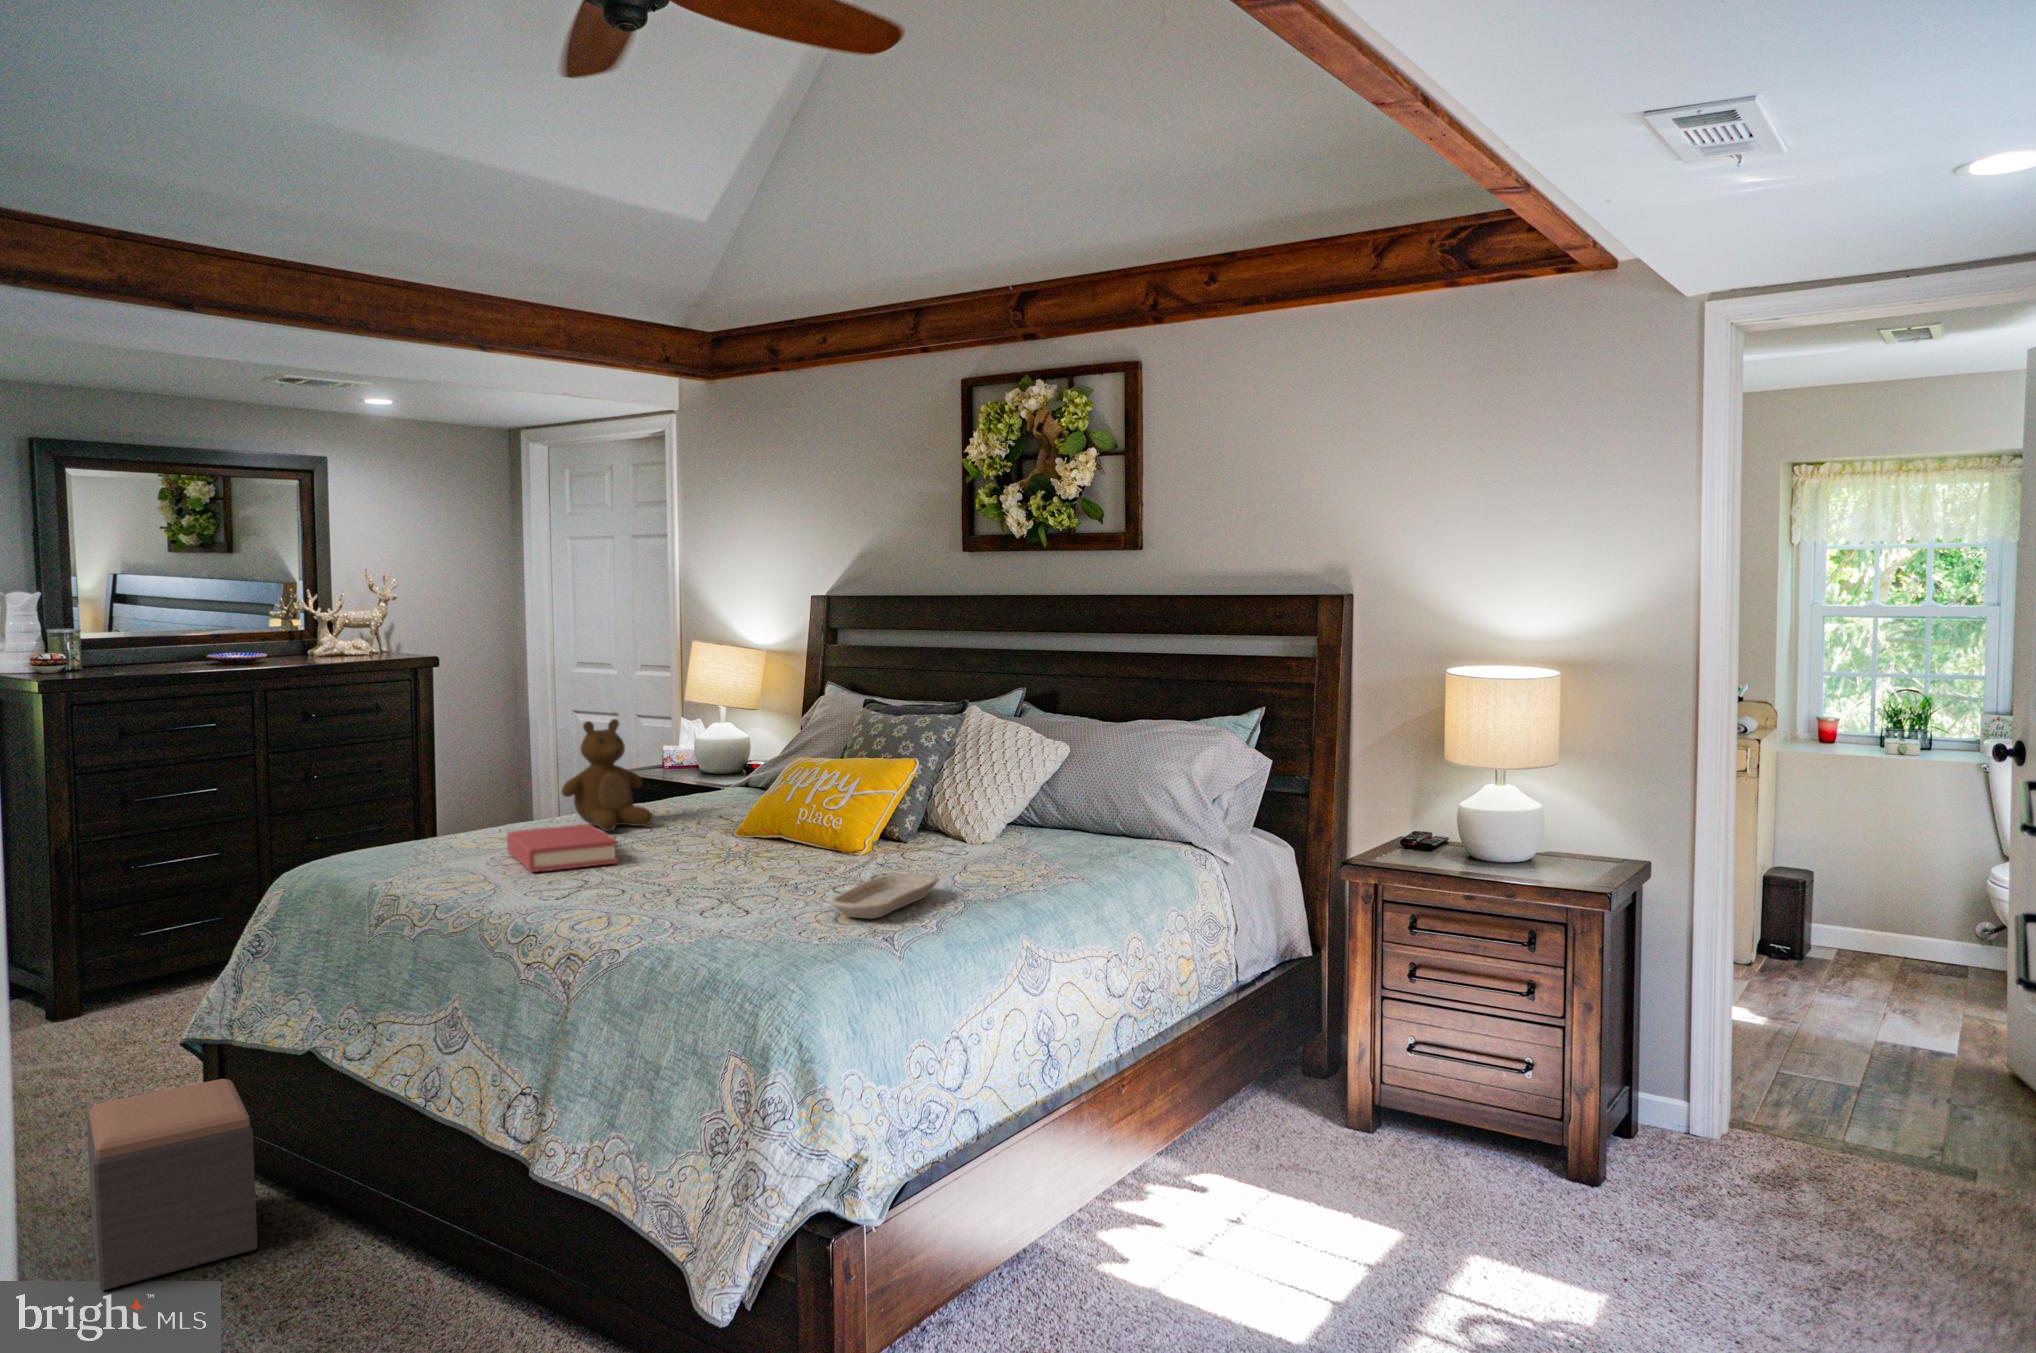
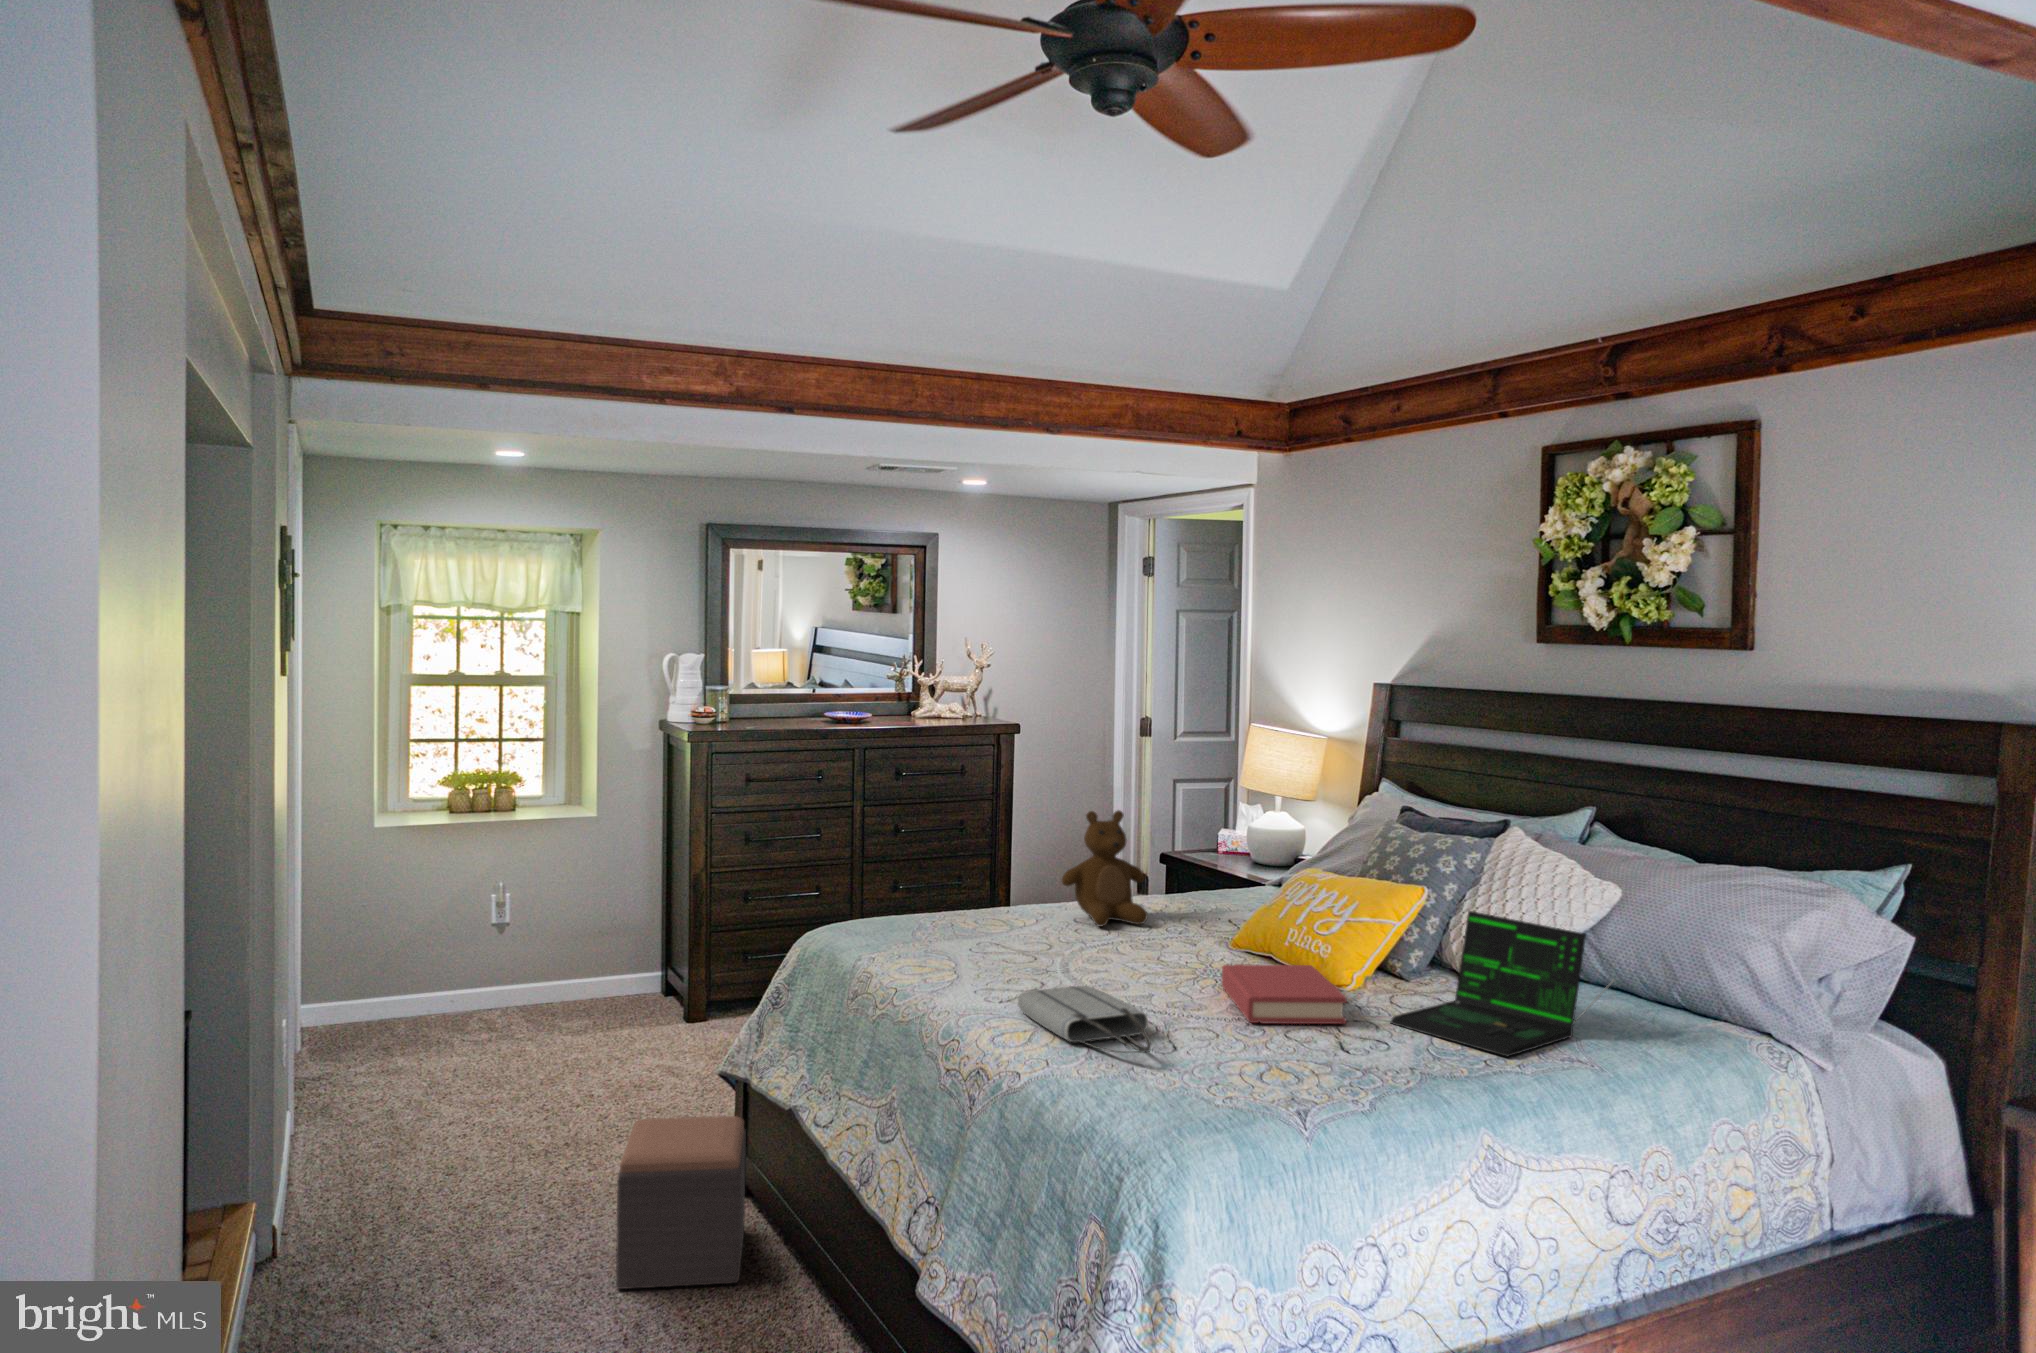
laptop: none [914,771,1087,880] -> present [1391,911,1615,1057]
hardback book: present [507,824,618,872] -> present [1222,964,1347,1024]
tote bag: none [578,874,735,922] -> present [1018,986,1151,1053]
tray: present [830,874,939,919] -> none [1257,1027,1400,1081]

